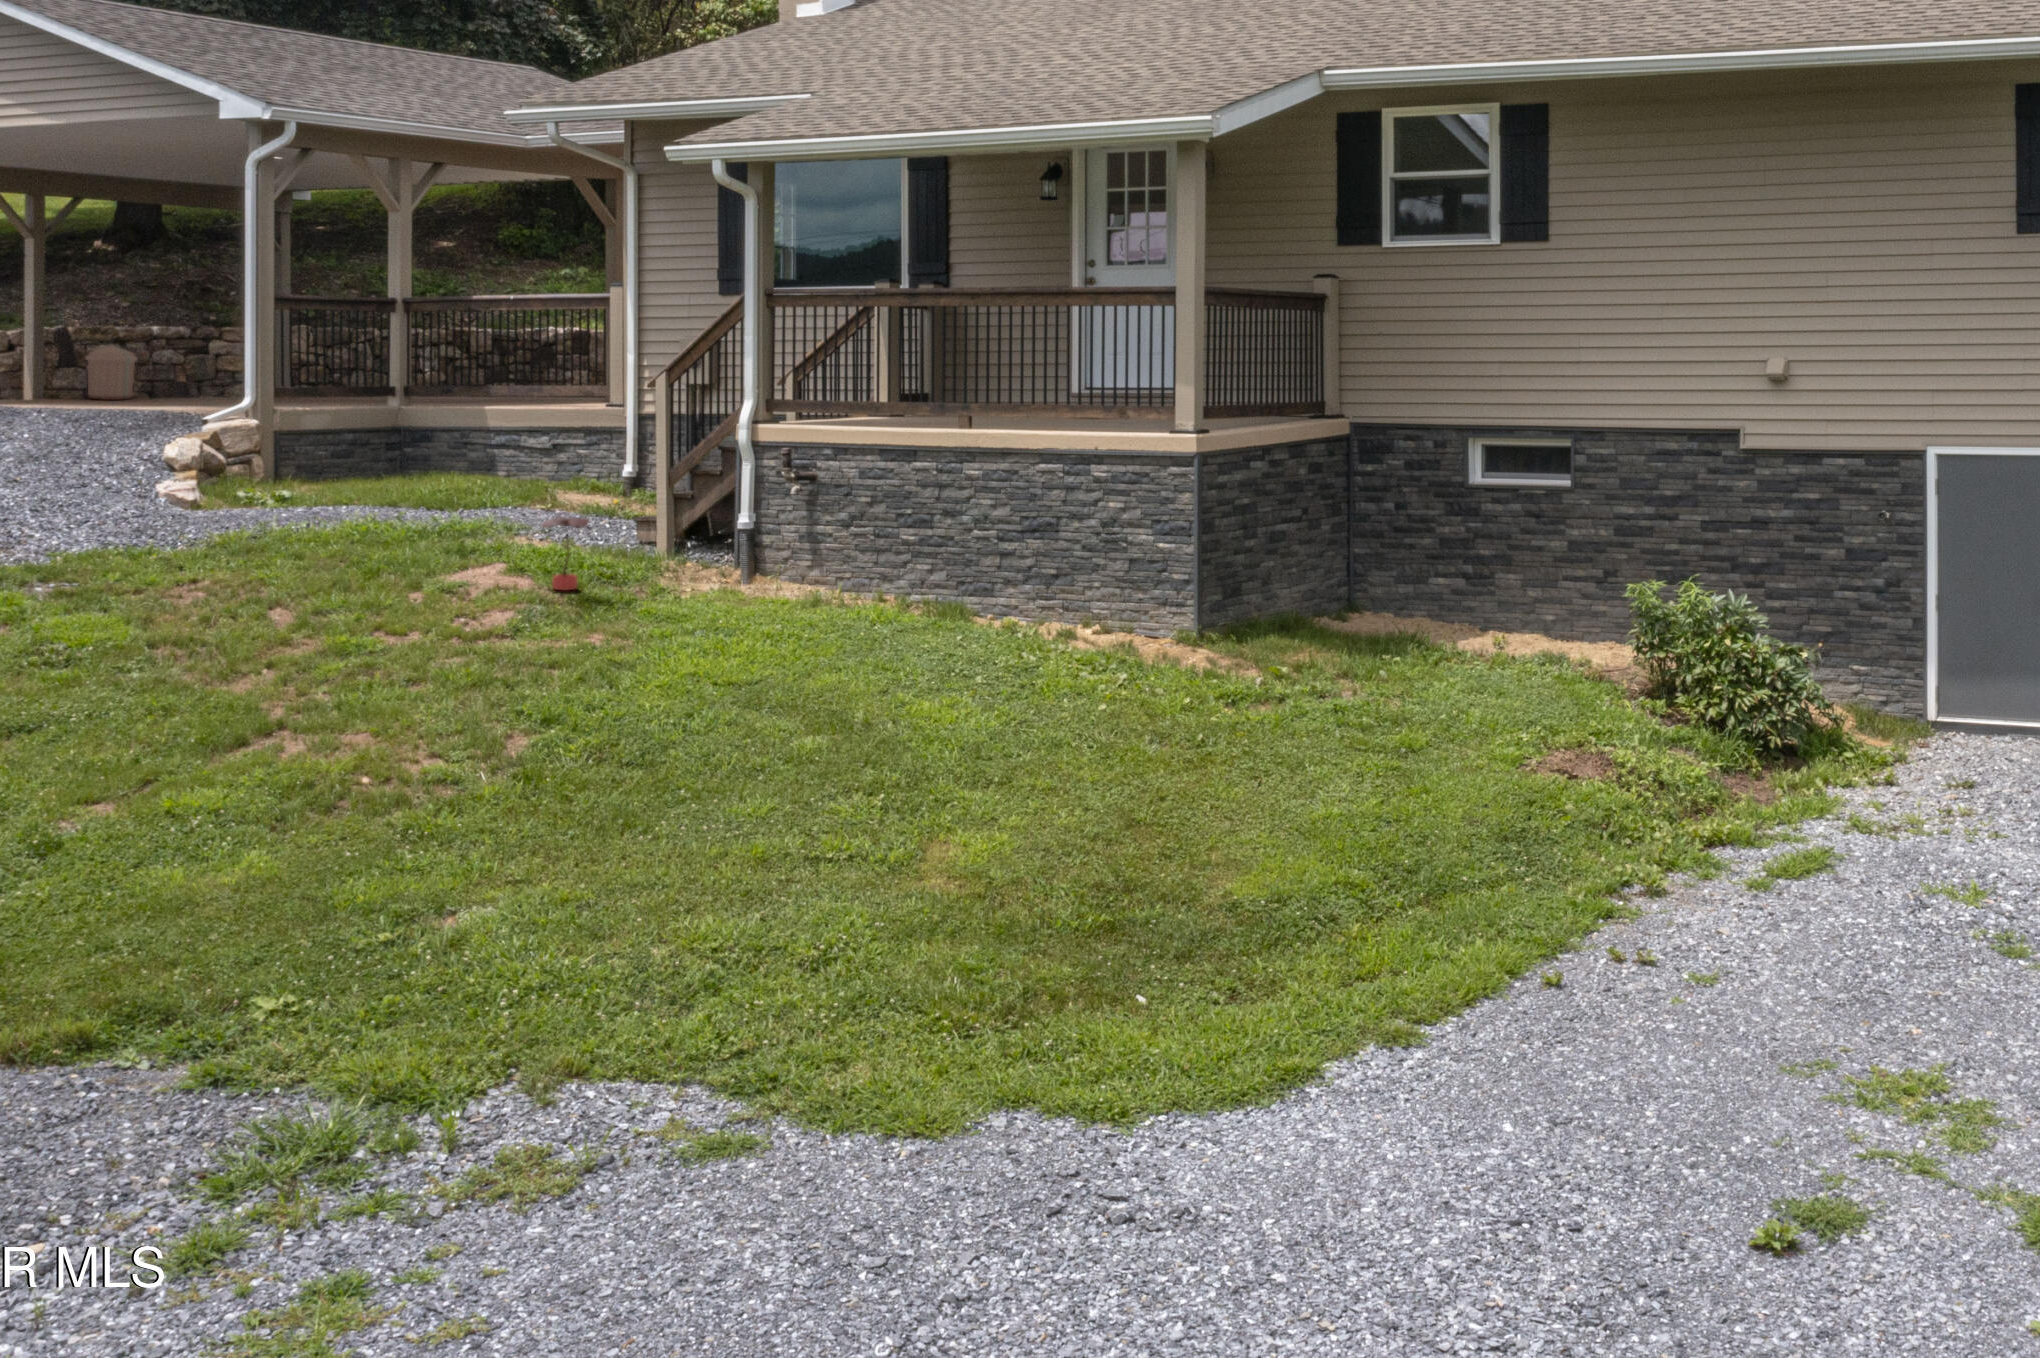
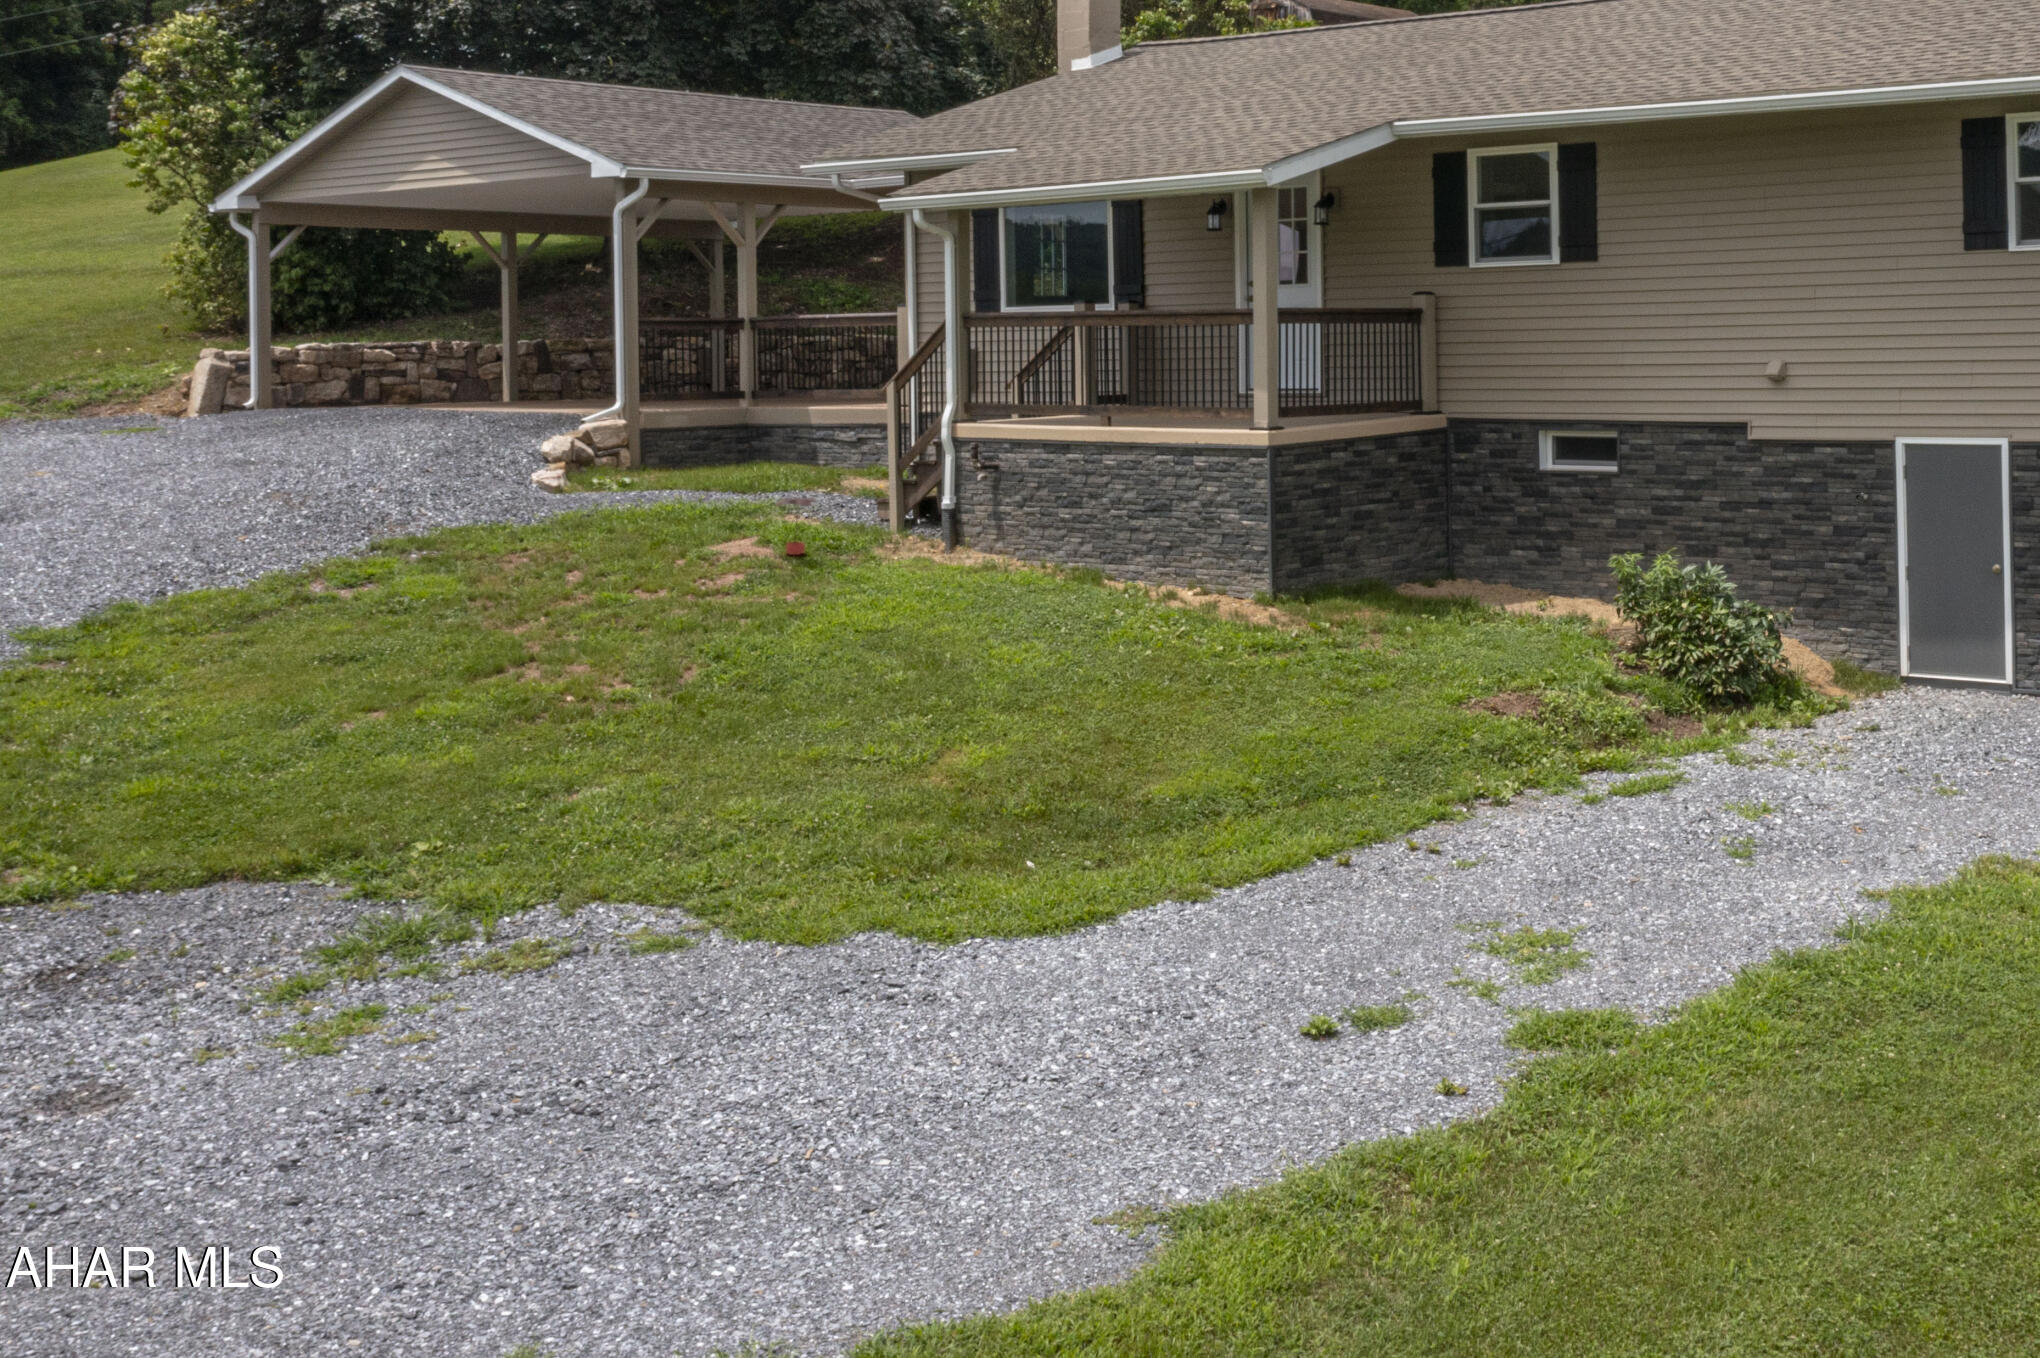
trash can: present [86,344,137,400] -> none [529,353,568,397]

